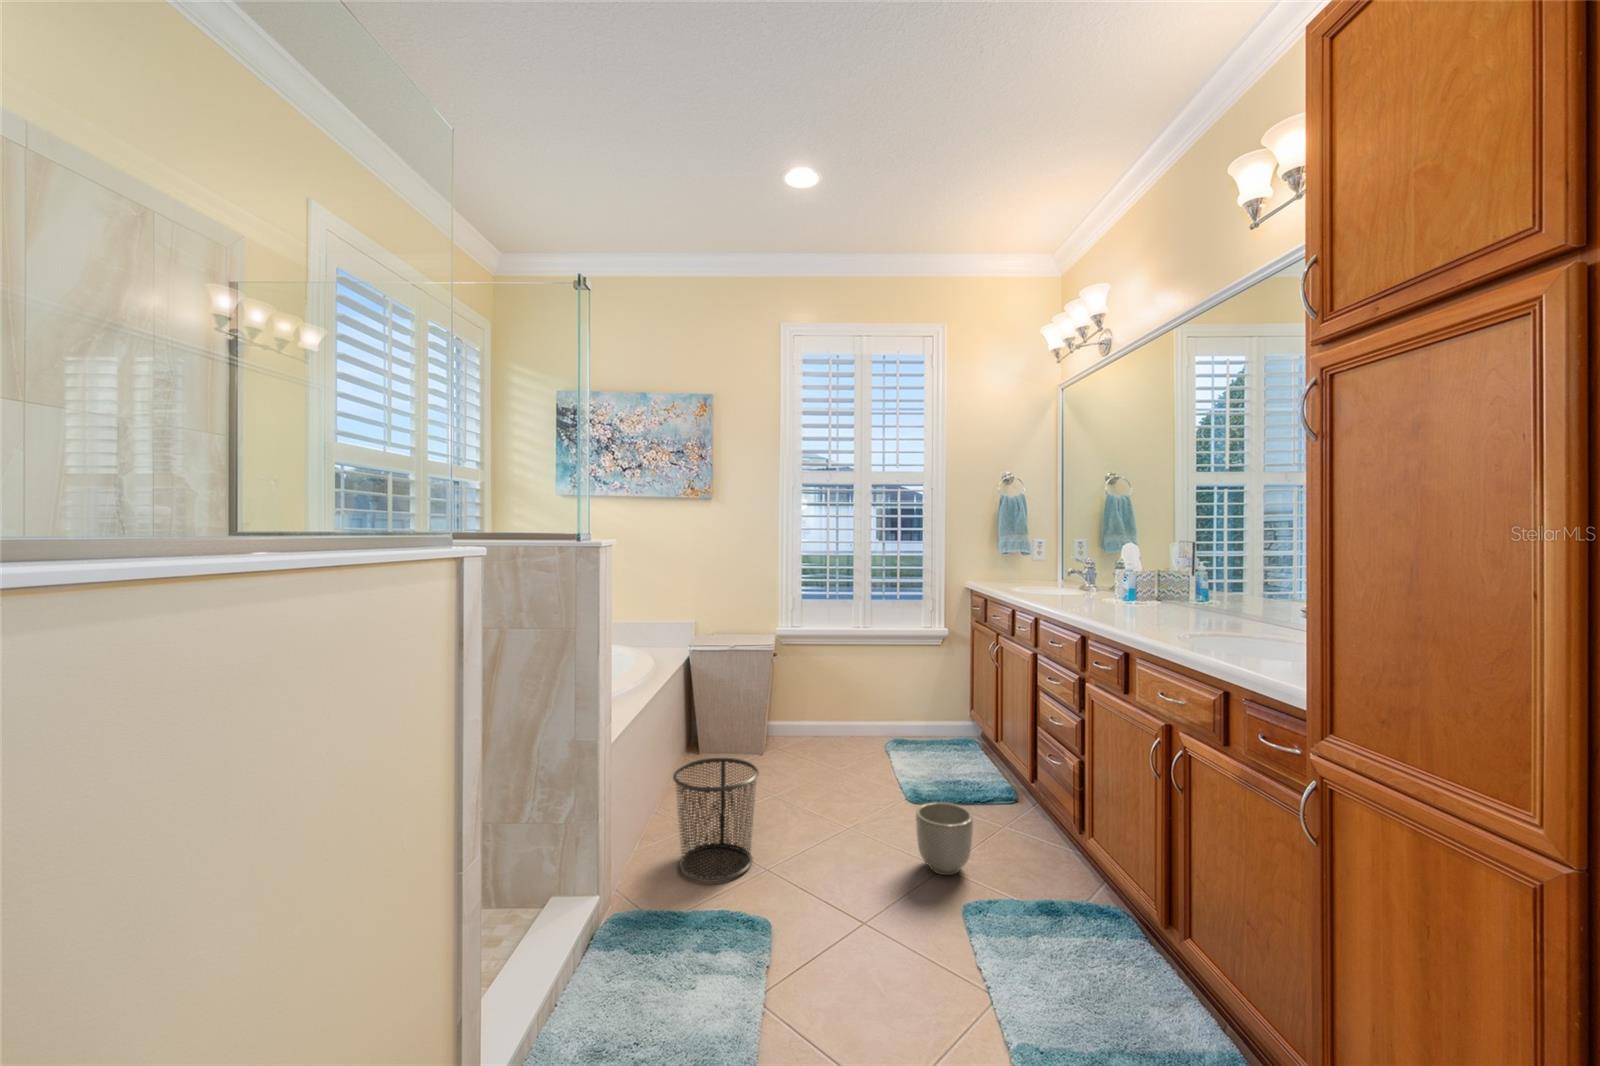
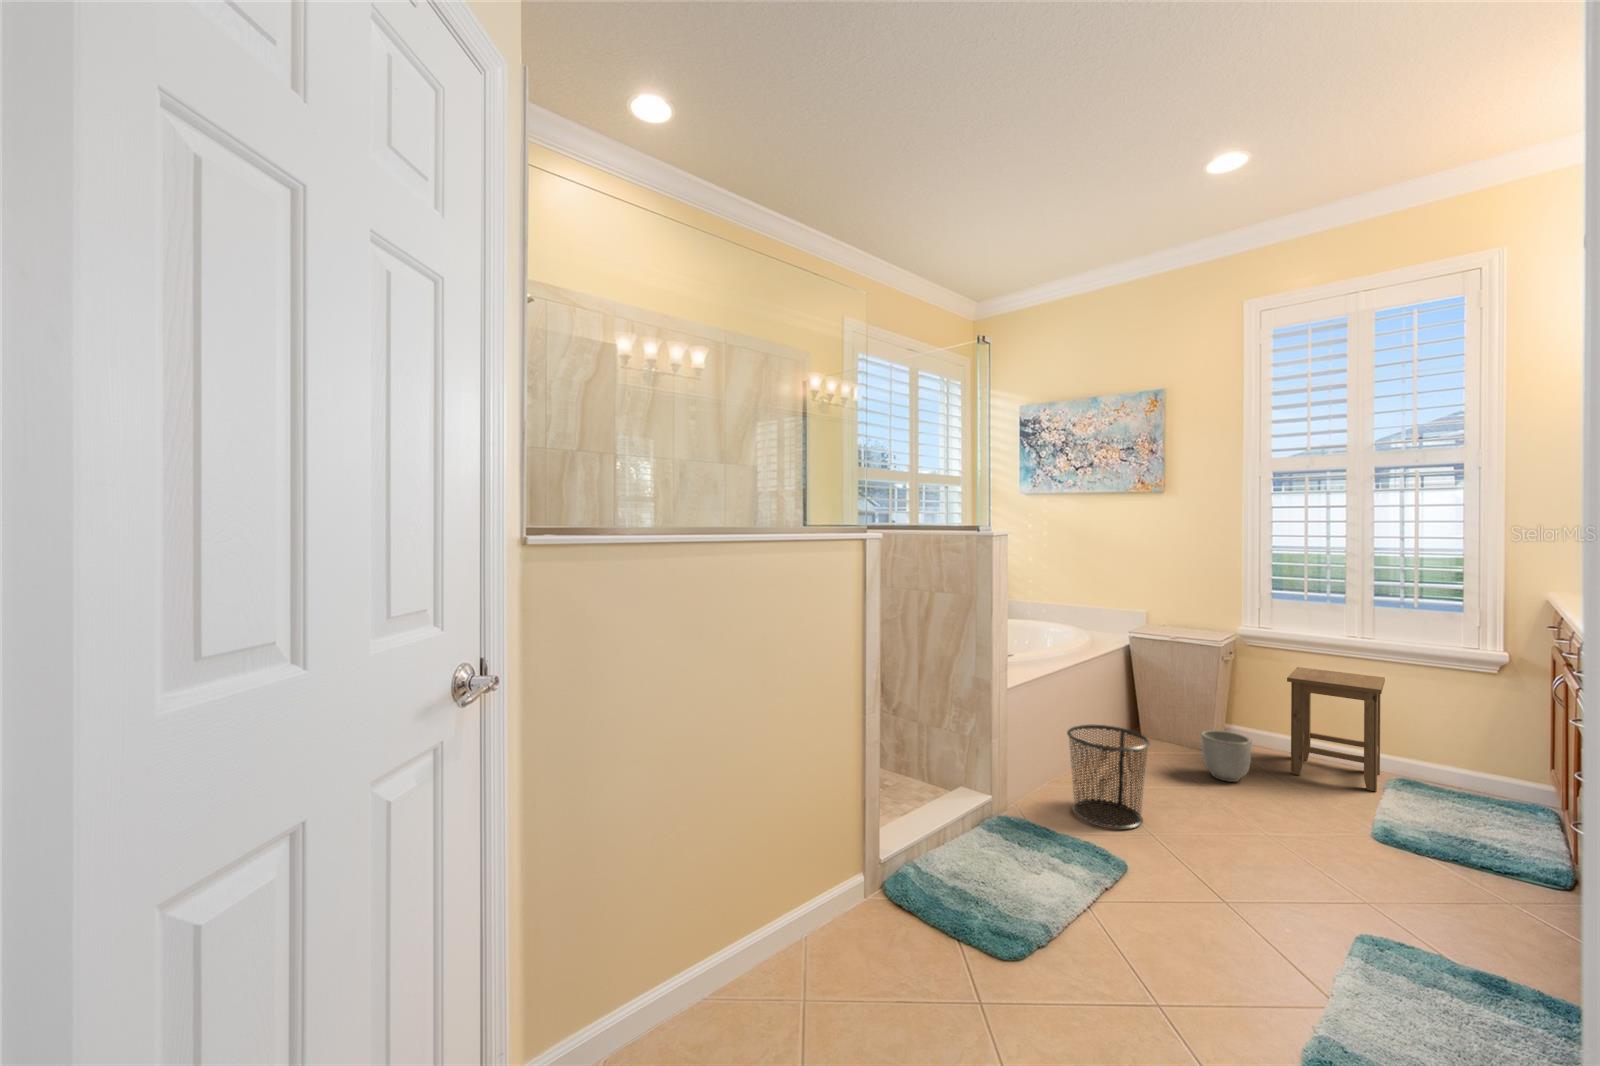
stool: none [822,658,889,758] -> present [1287,667,1385,791]
planter: present [916,802,973,875] -> present [1201,730,1252,782]

